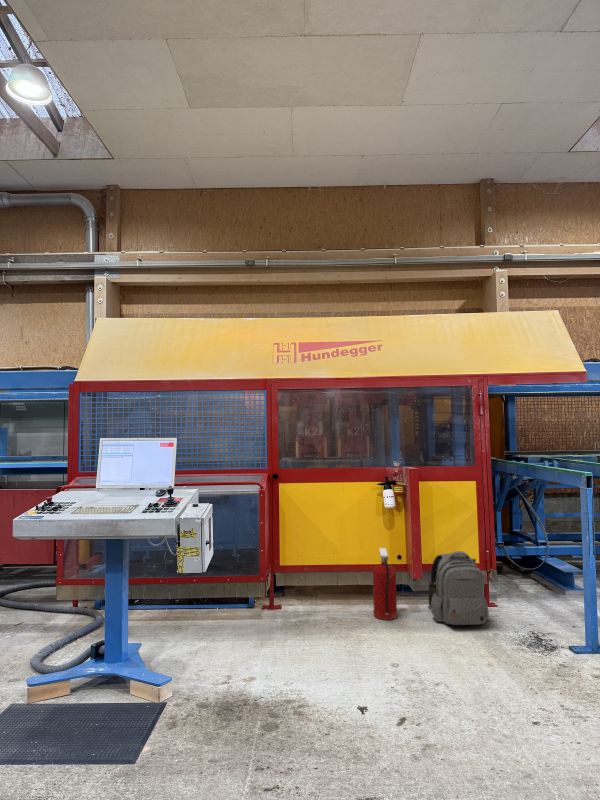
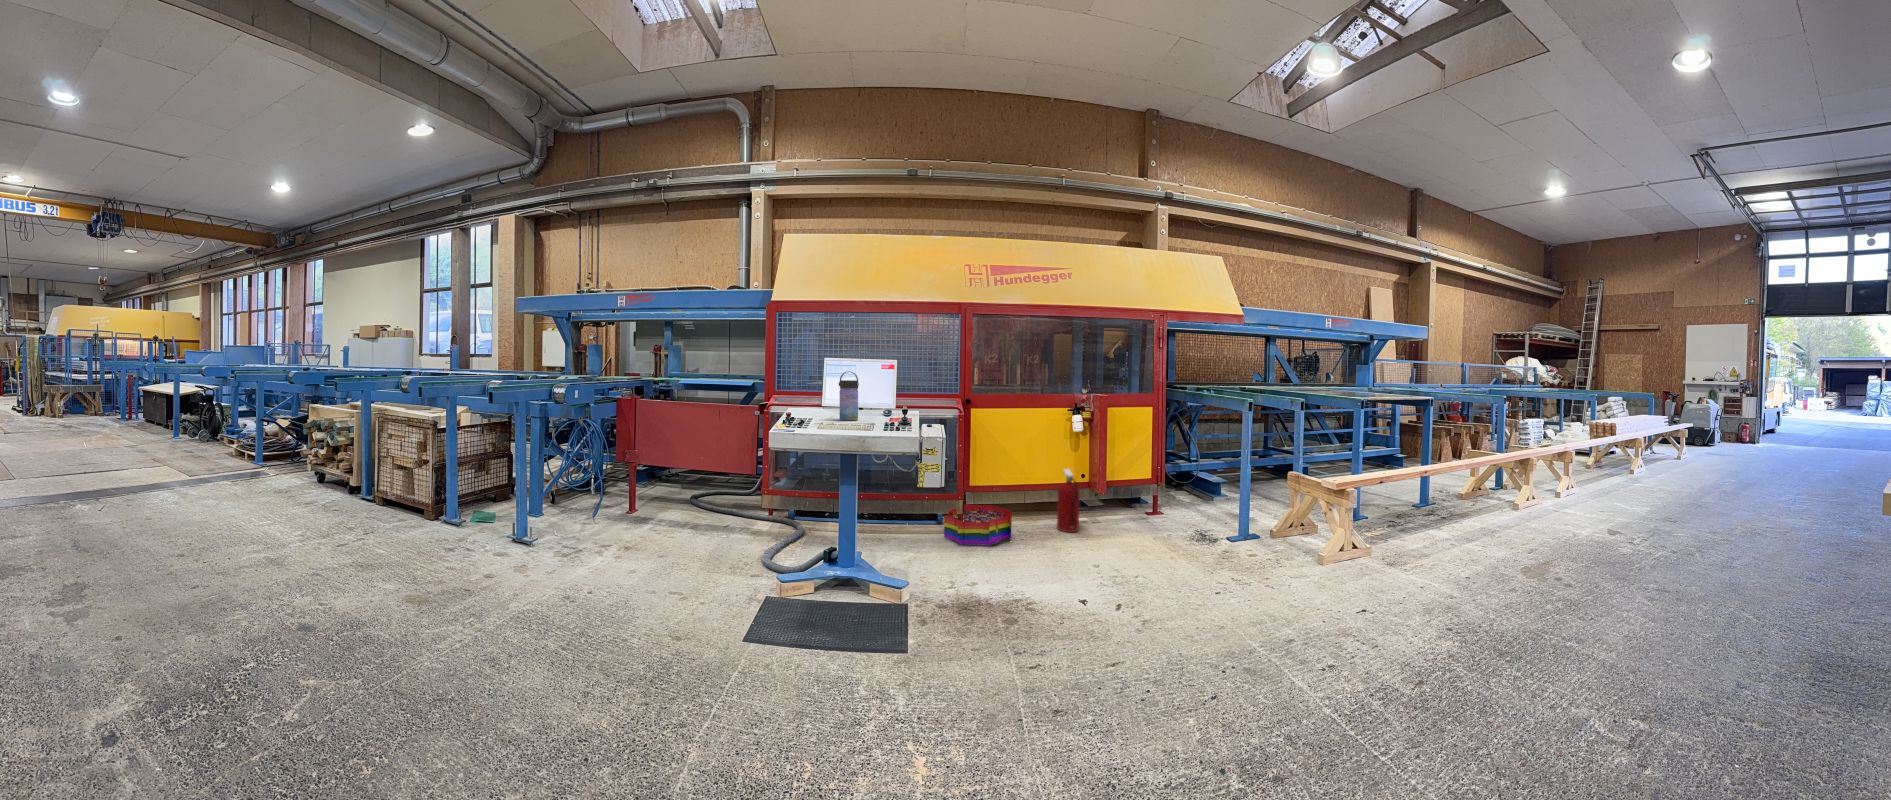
water bottle: none [104,454,124,504] -> present [839,371,859,421]
backpack: present [428,551,489,625] -> none [1103,471,1163,535]
storage bin: none [246,587,320,634] -> present [944,505,1012,545]

